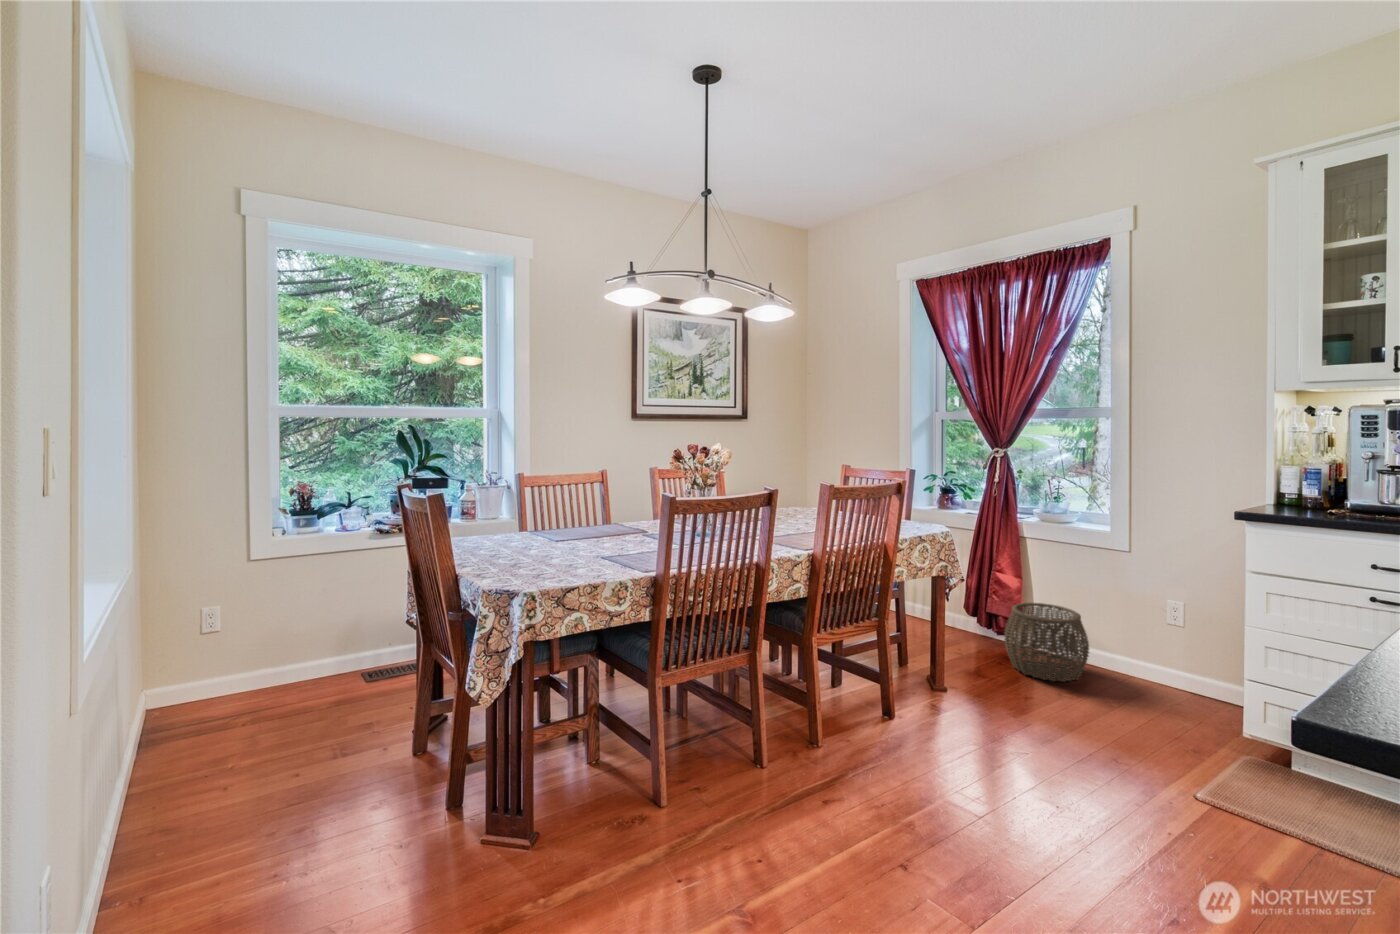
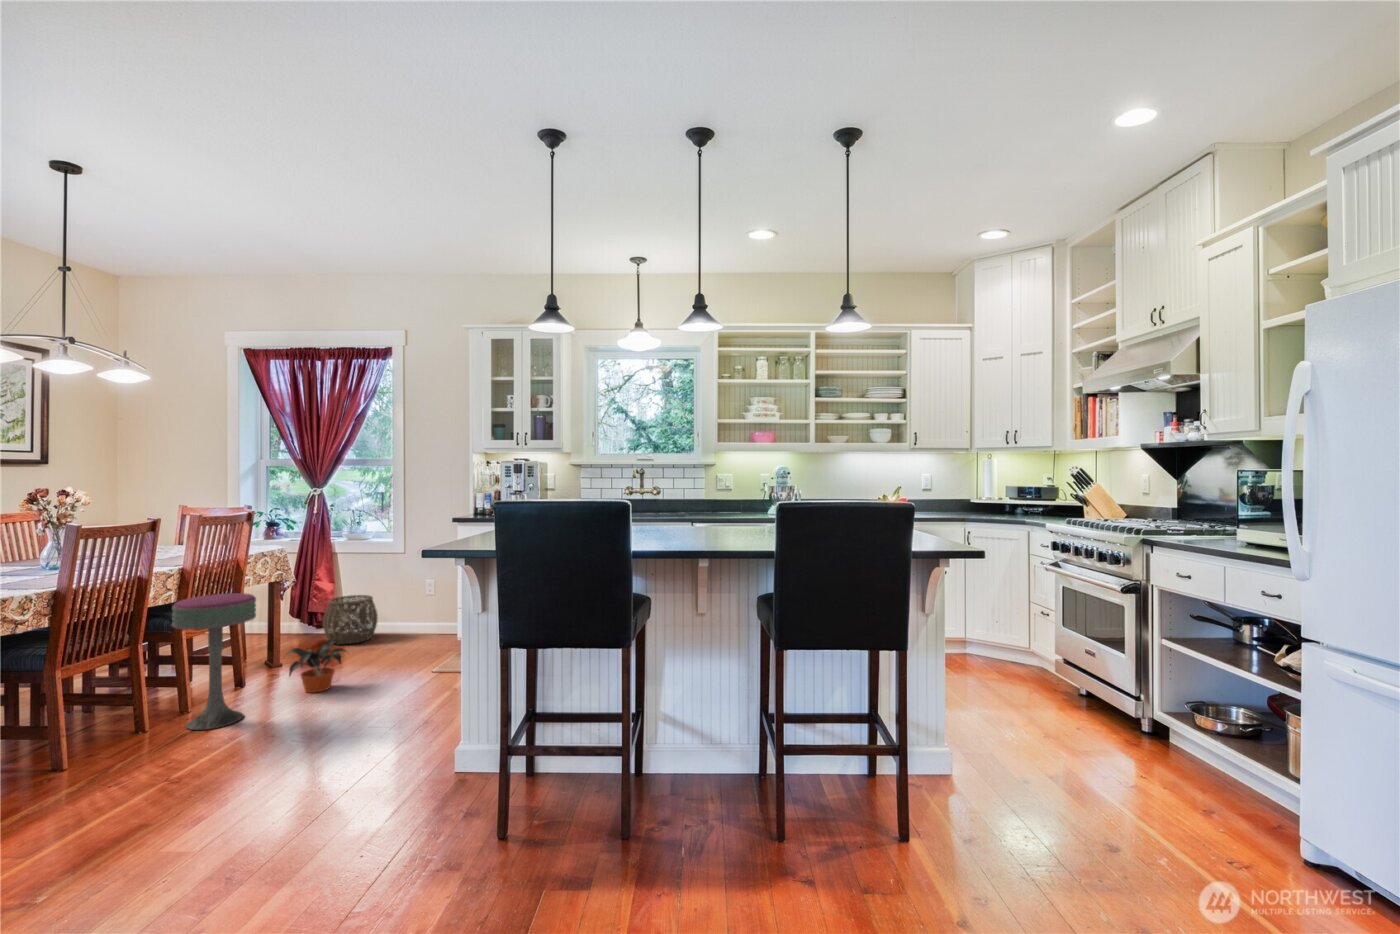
bar stool: none [783,600,887,816] -> present [172,593,256,730]
potted plant: none [934,701,1043,795] -> present [286,640,346,693]

